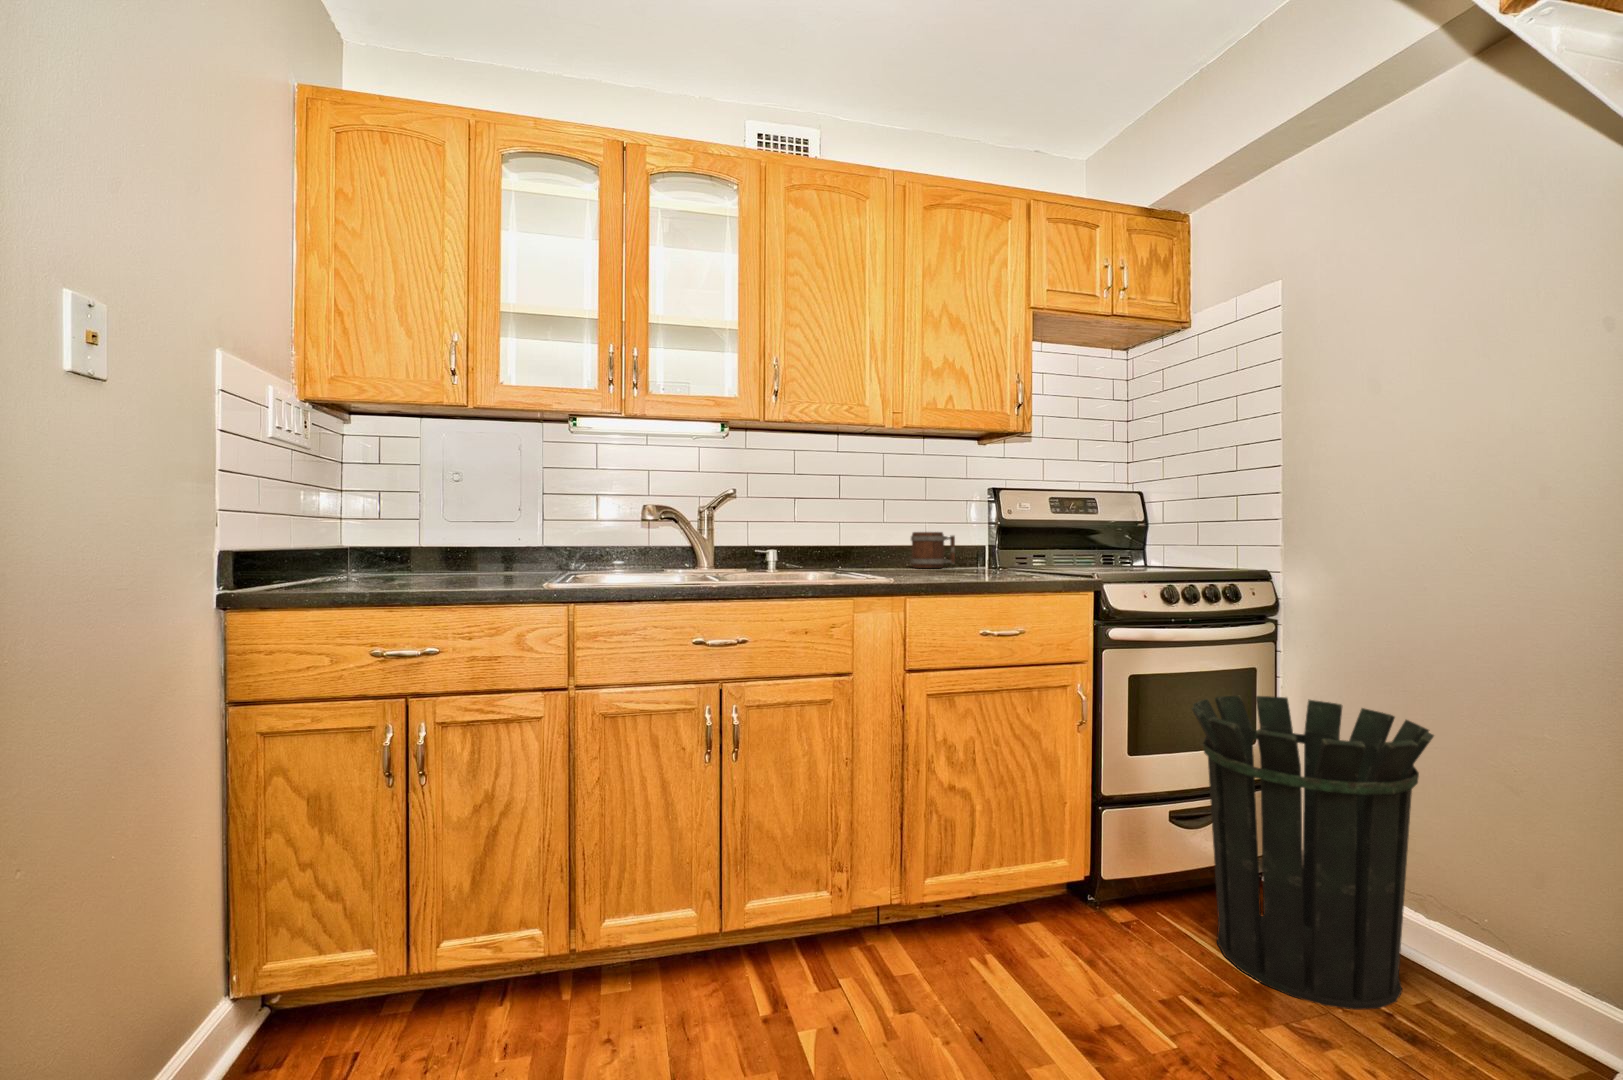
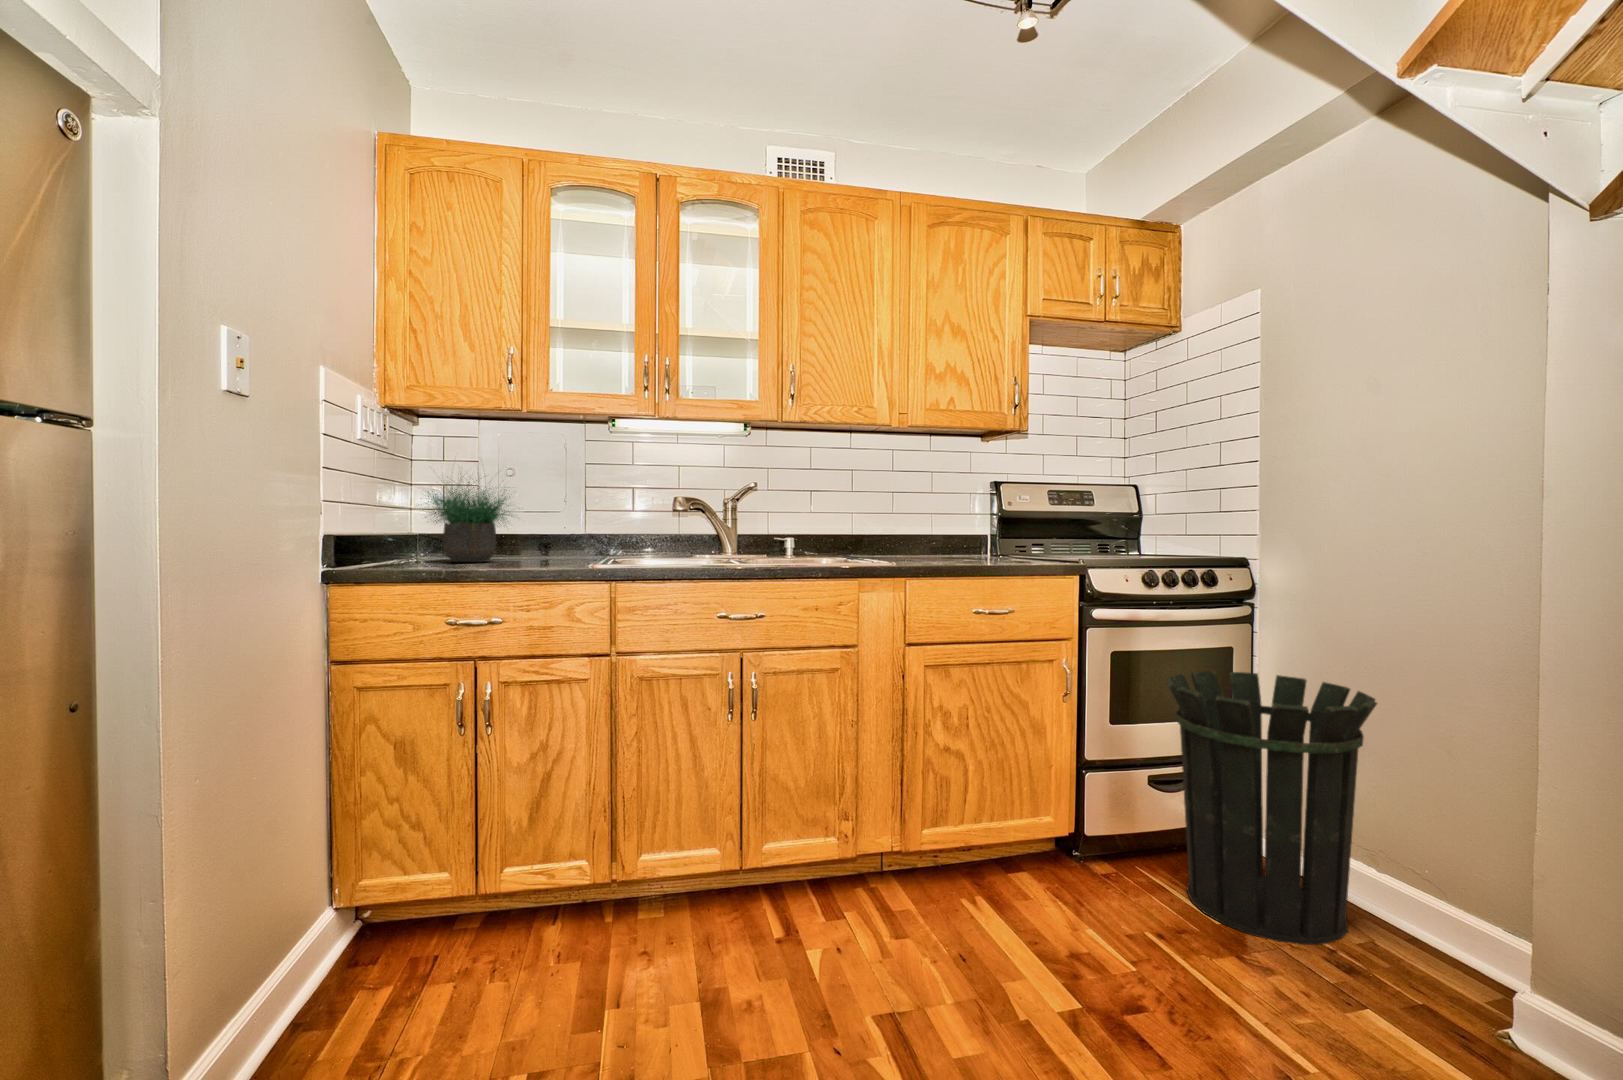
potted plant: none [335,453,477,579] -> present [428,480,510,562]
mug: present [911,532,955,568] -> none [918,523,959,556]

